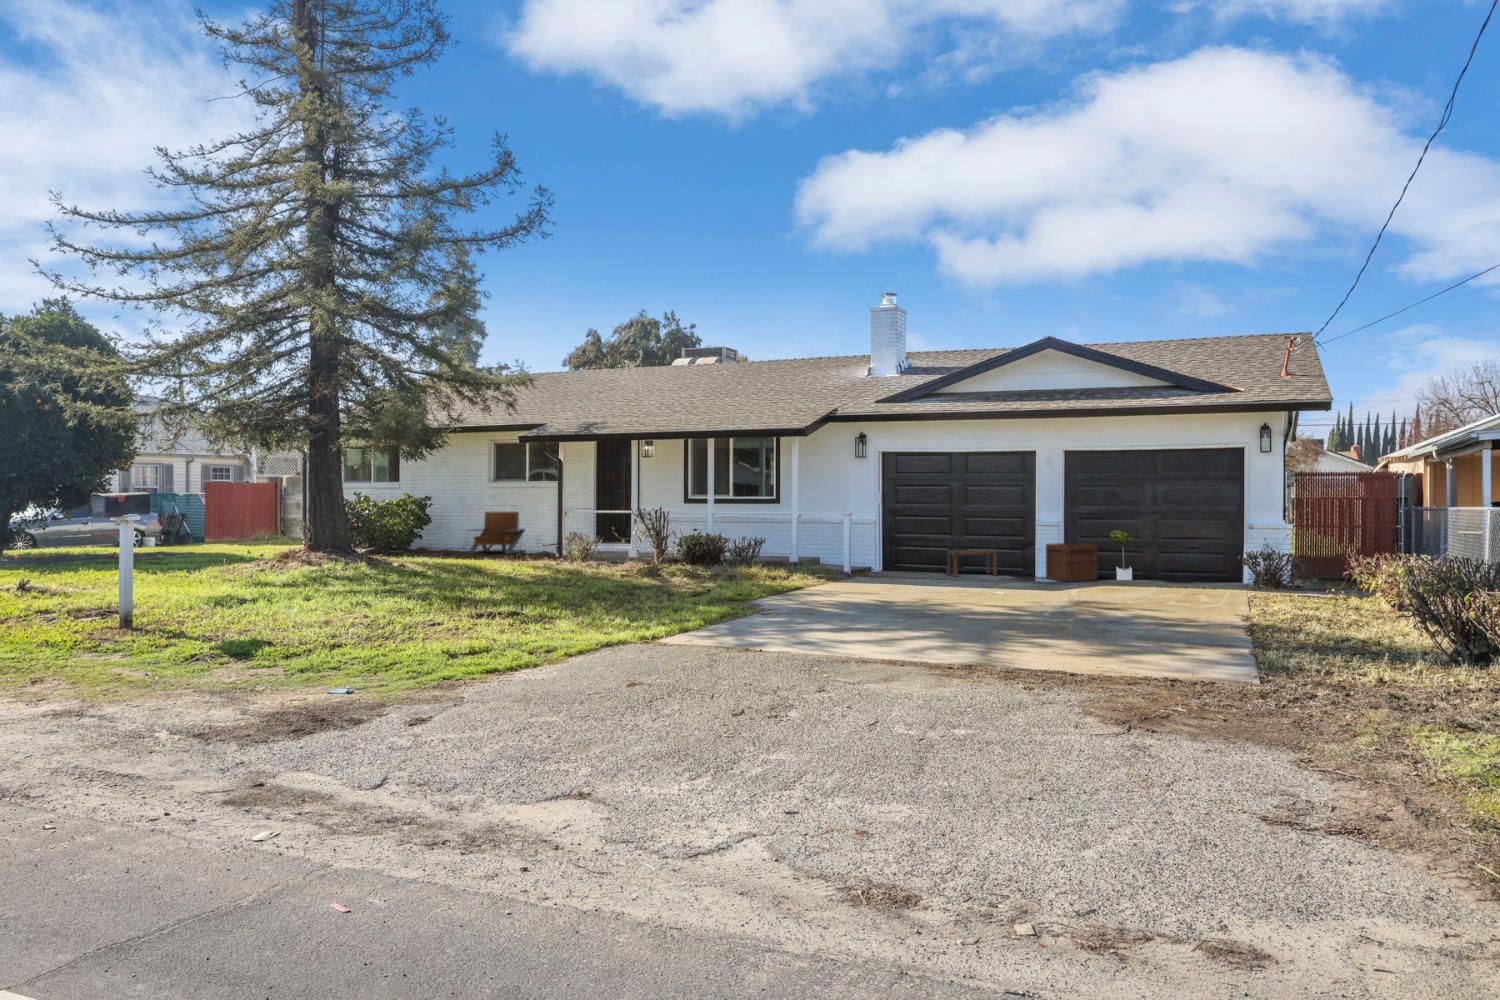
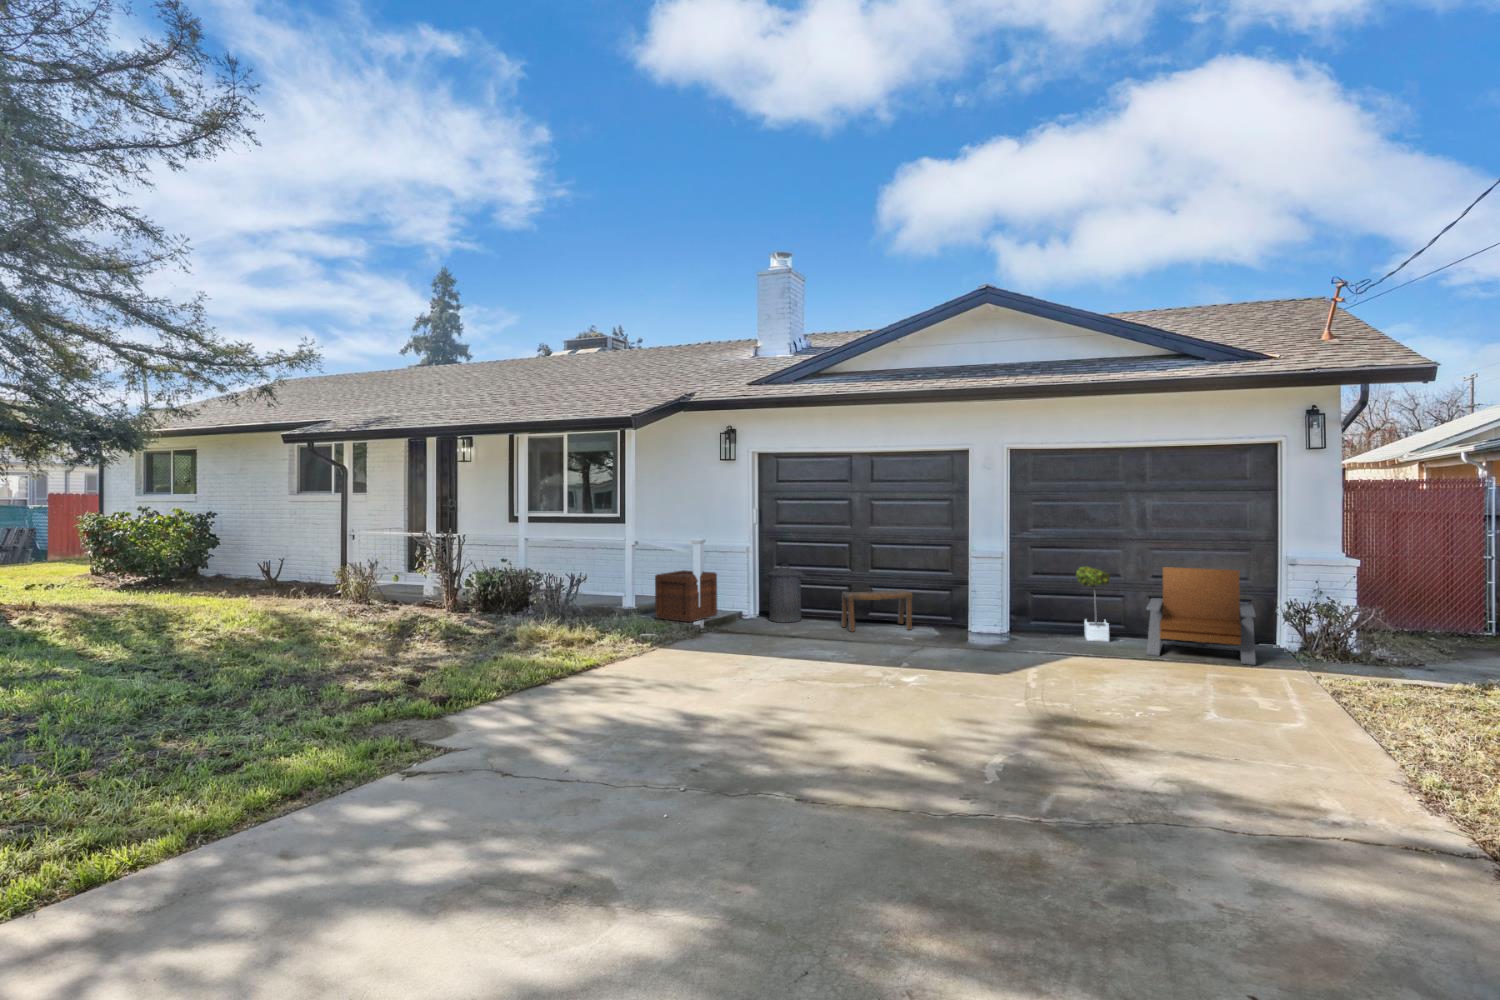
lounge chair: present [469,512,525,554] -> present [1146,567,1256,665]
trash can: none [889,532,920,573] -> present [765,564,805,623]
wooden crate: present [1046,543,1098,582] -> present [655,570,717,622]

